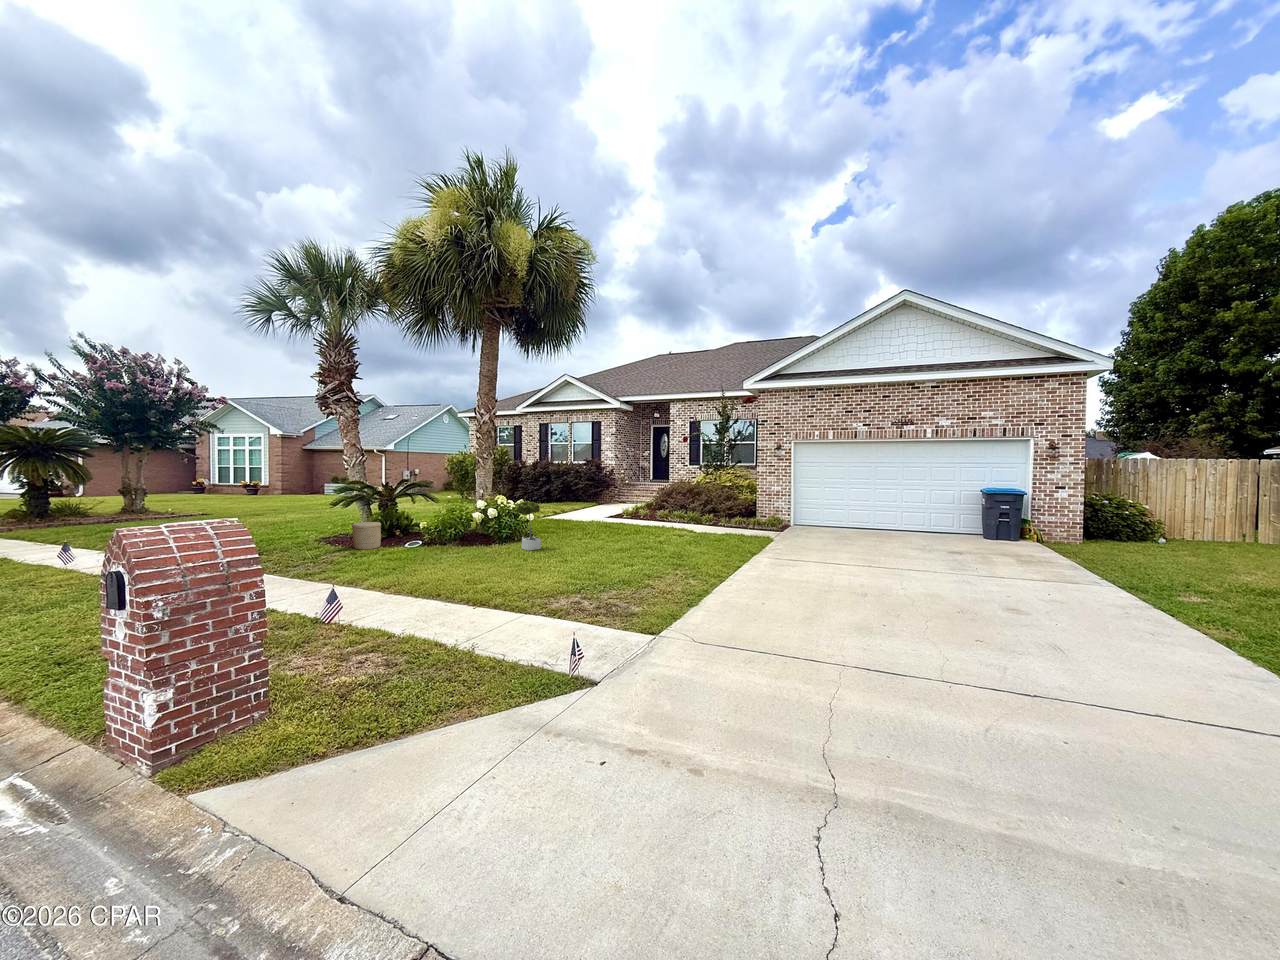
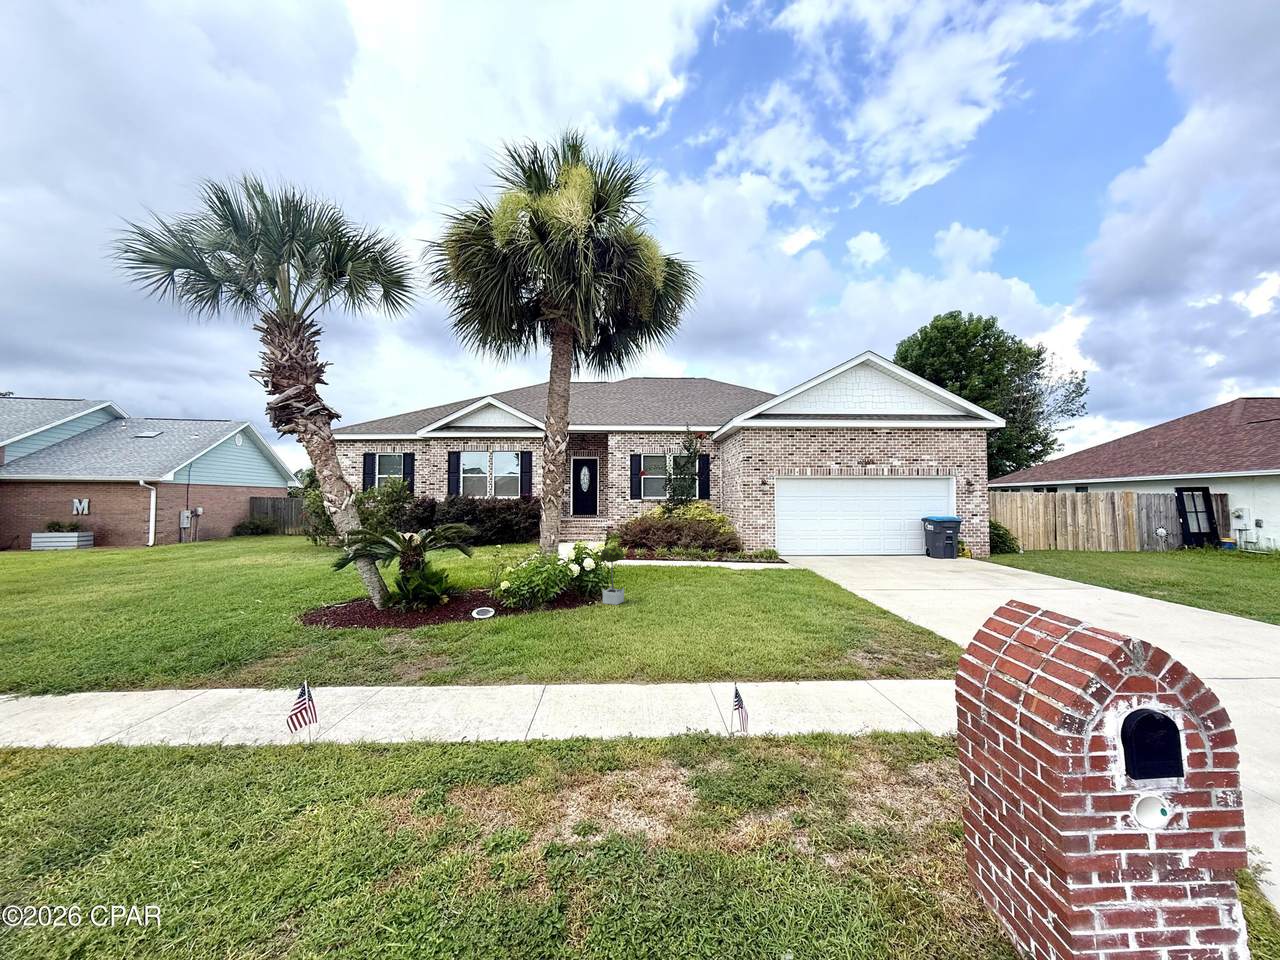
woven basket: present [352,522,381,550] -> none [374,585,413,627]

